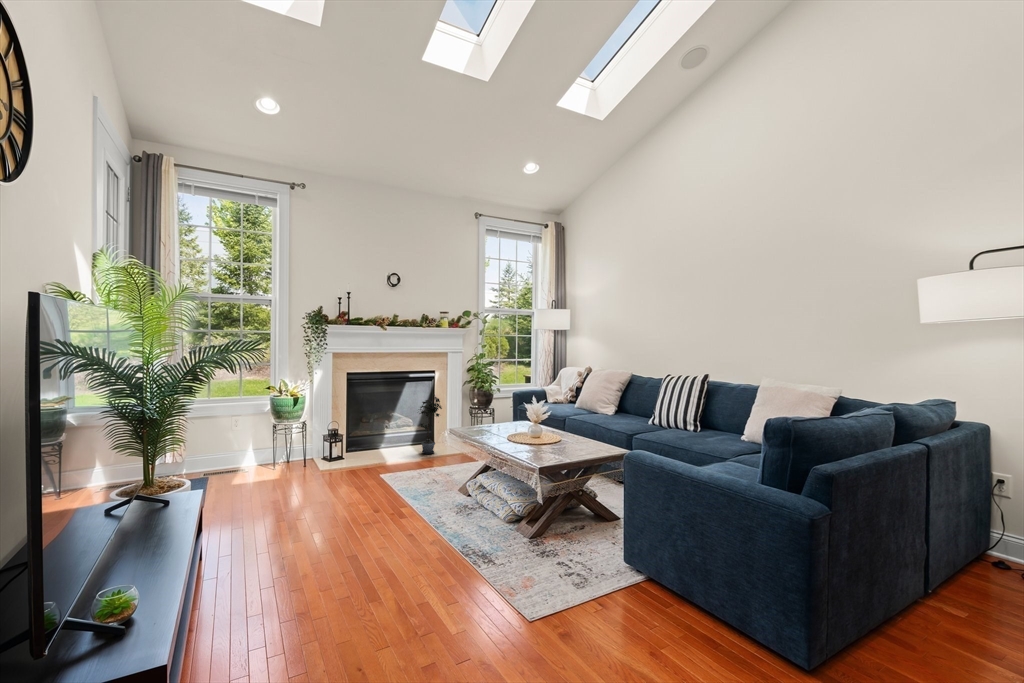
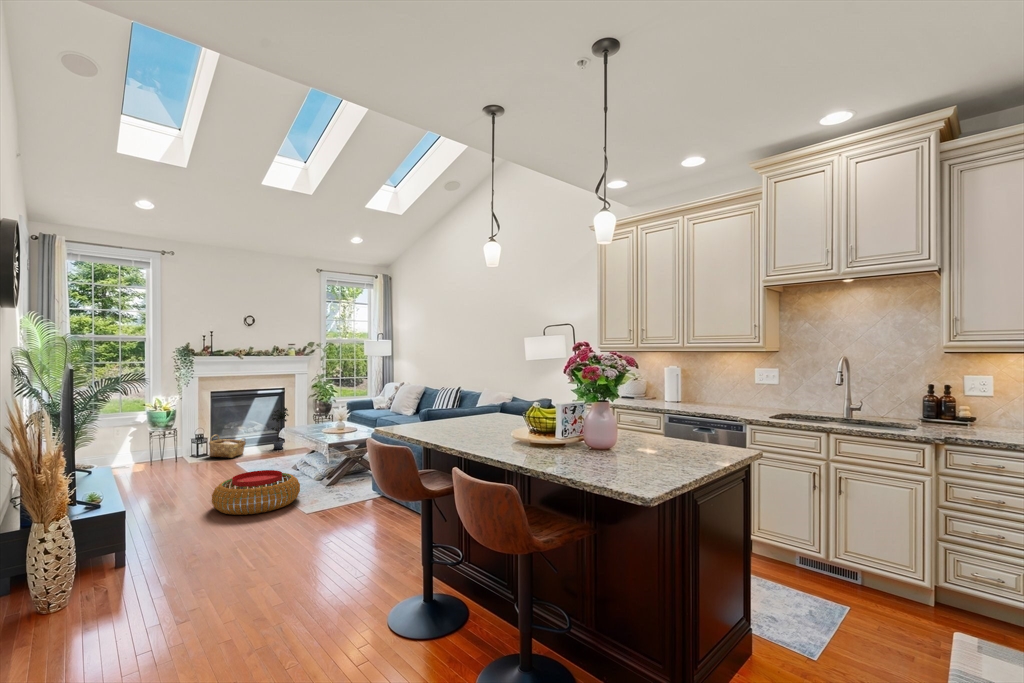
woven basket: none [345,430,390,464] -> present [209,435,246,458]
pouf: none [361,508,500,599] -> present [212,470,300,515]

